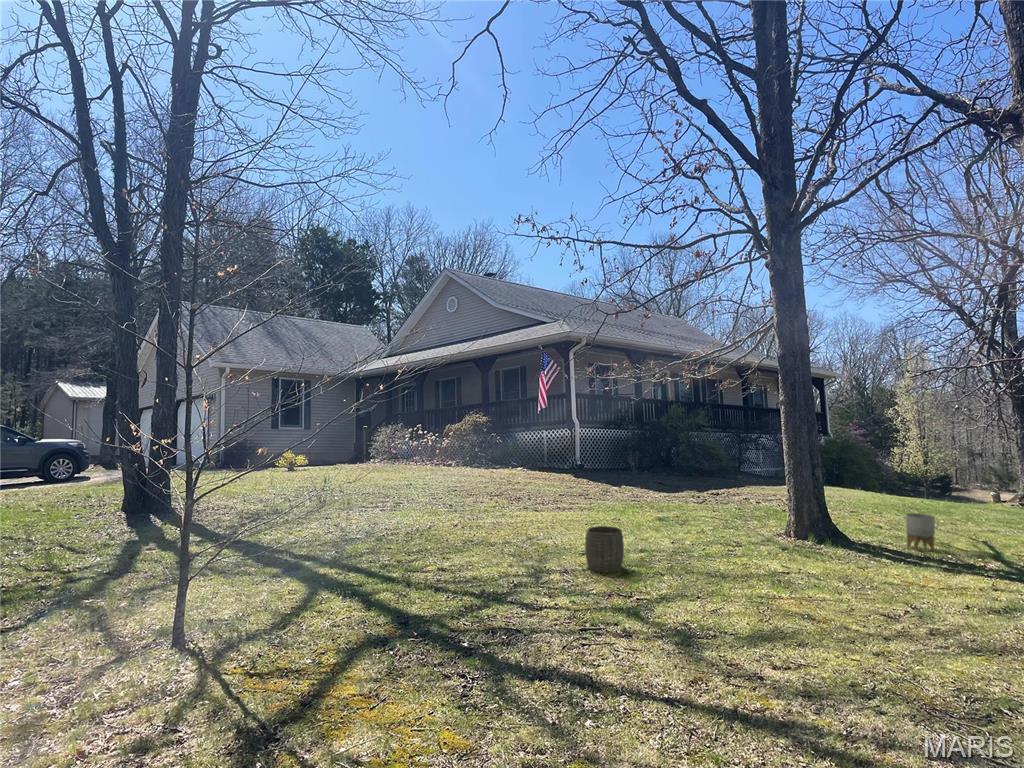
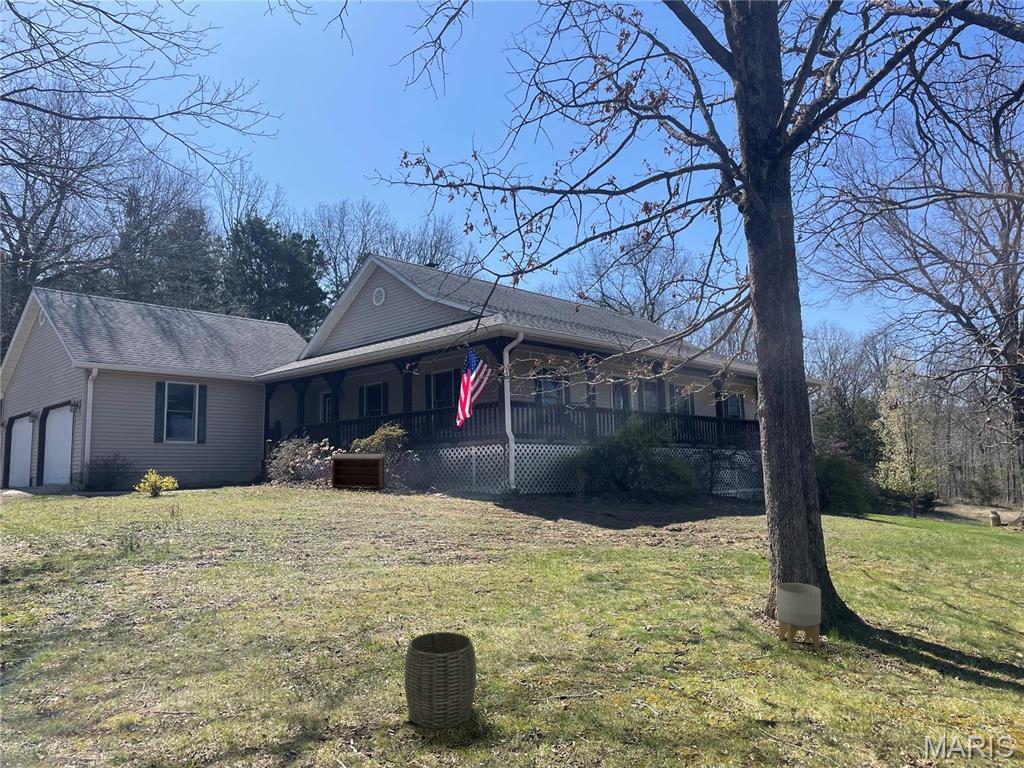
bench: none [430,437,474,466] -> present [331,454,386,489]
planter: present [906,513,935,551] -> present [777,583,821,650]

